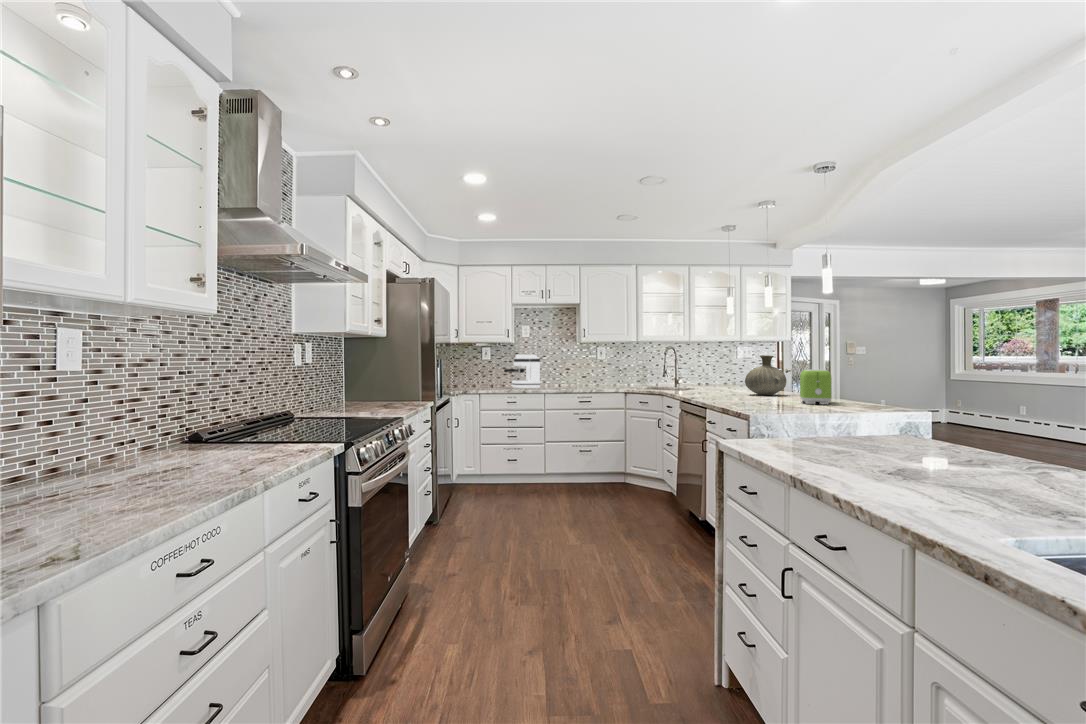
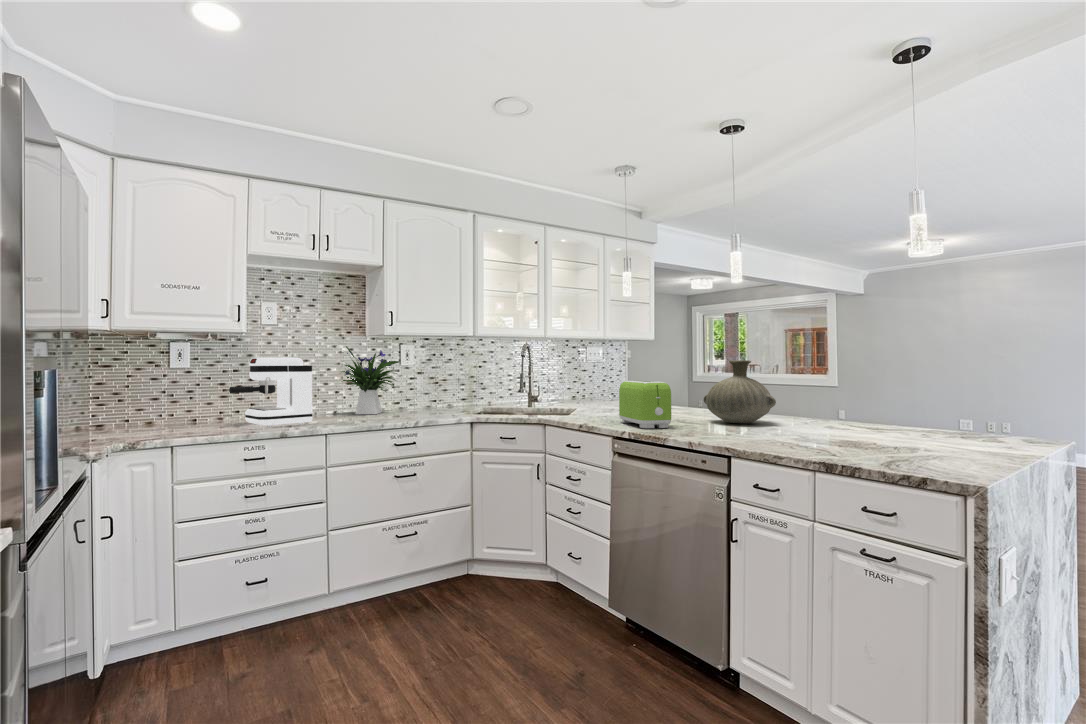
flower arrangement: none [556,348,594,387] -> present [341,346,400,414]
toaster: present [800,370,832,404] -> present [619,381,671,428]

